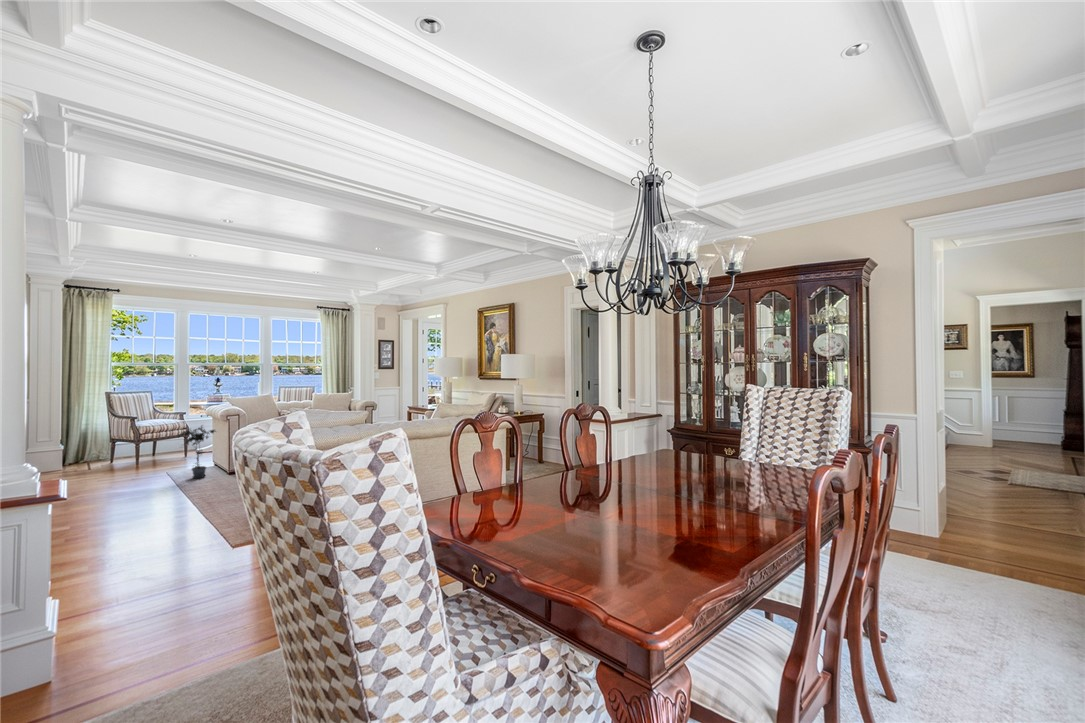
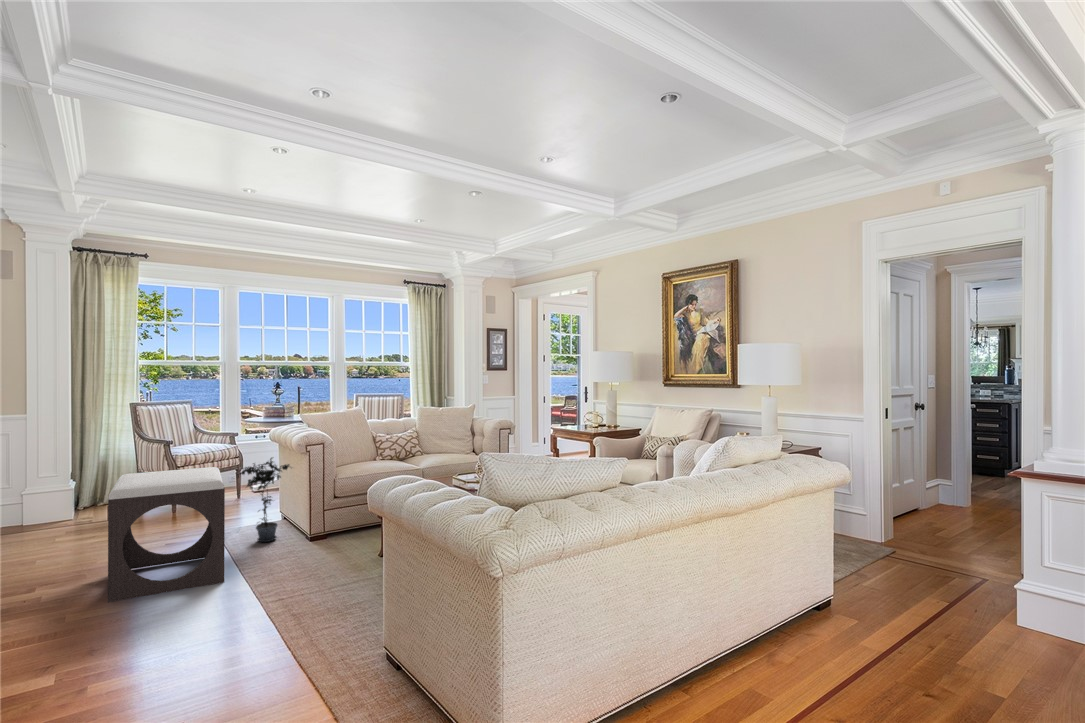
footstool: none [90,430,166,506] -> present [108,467,225,602]

